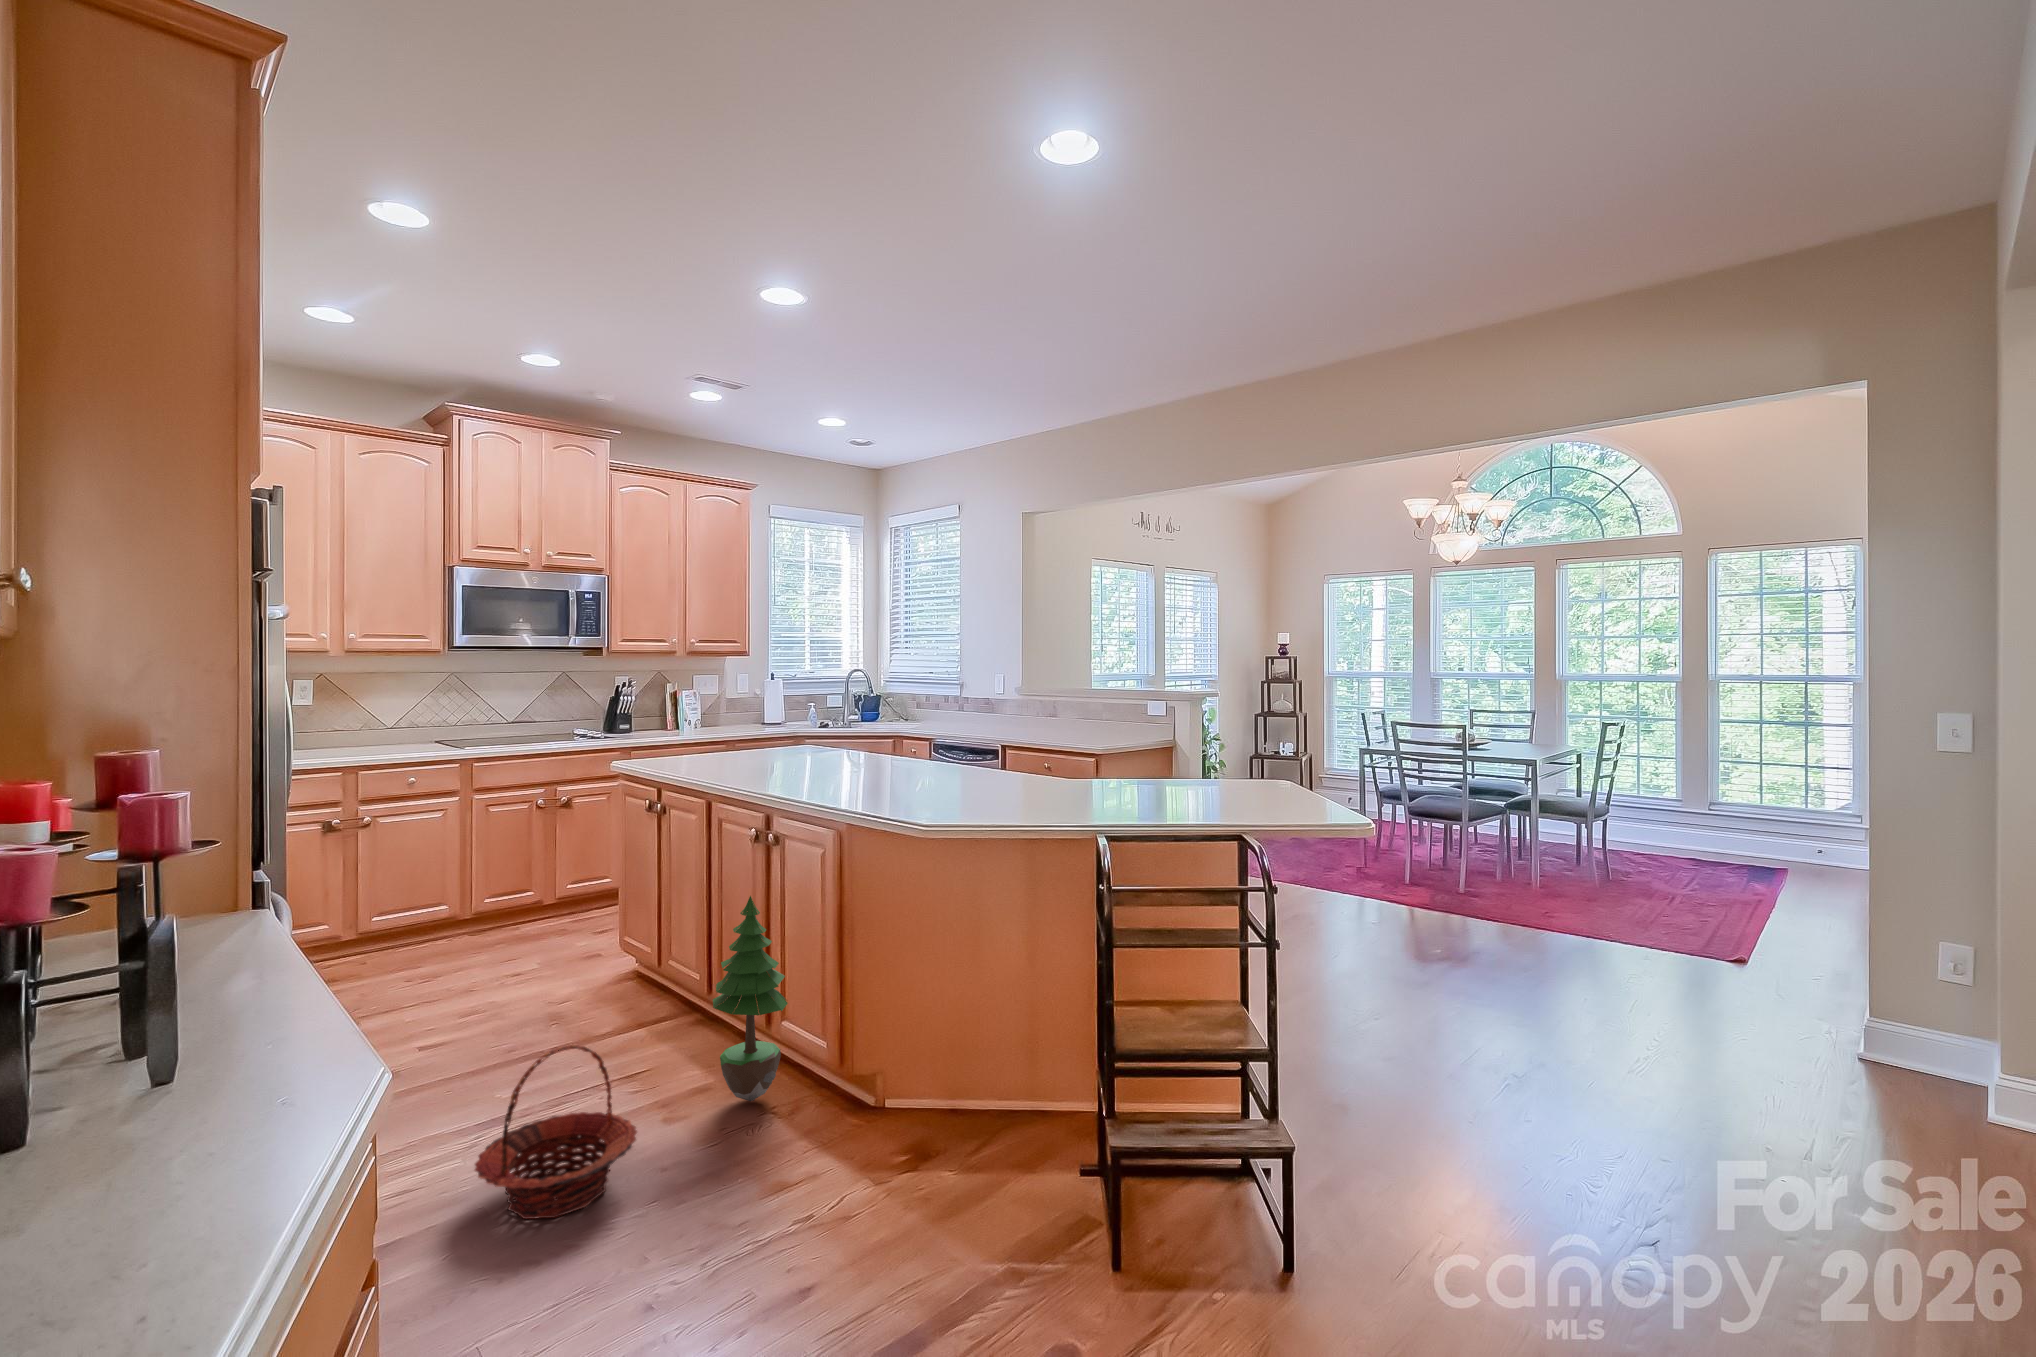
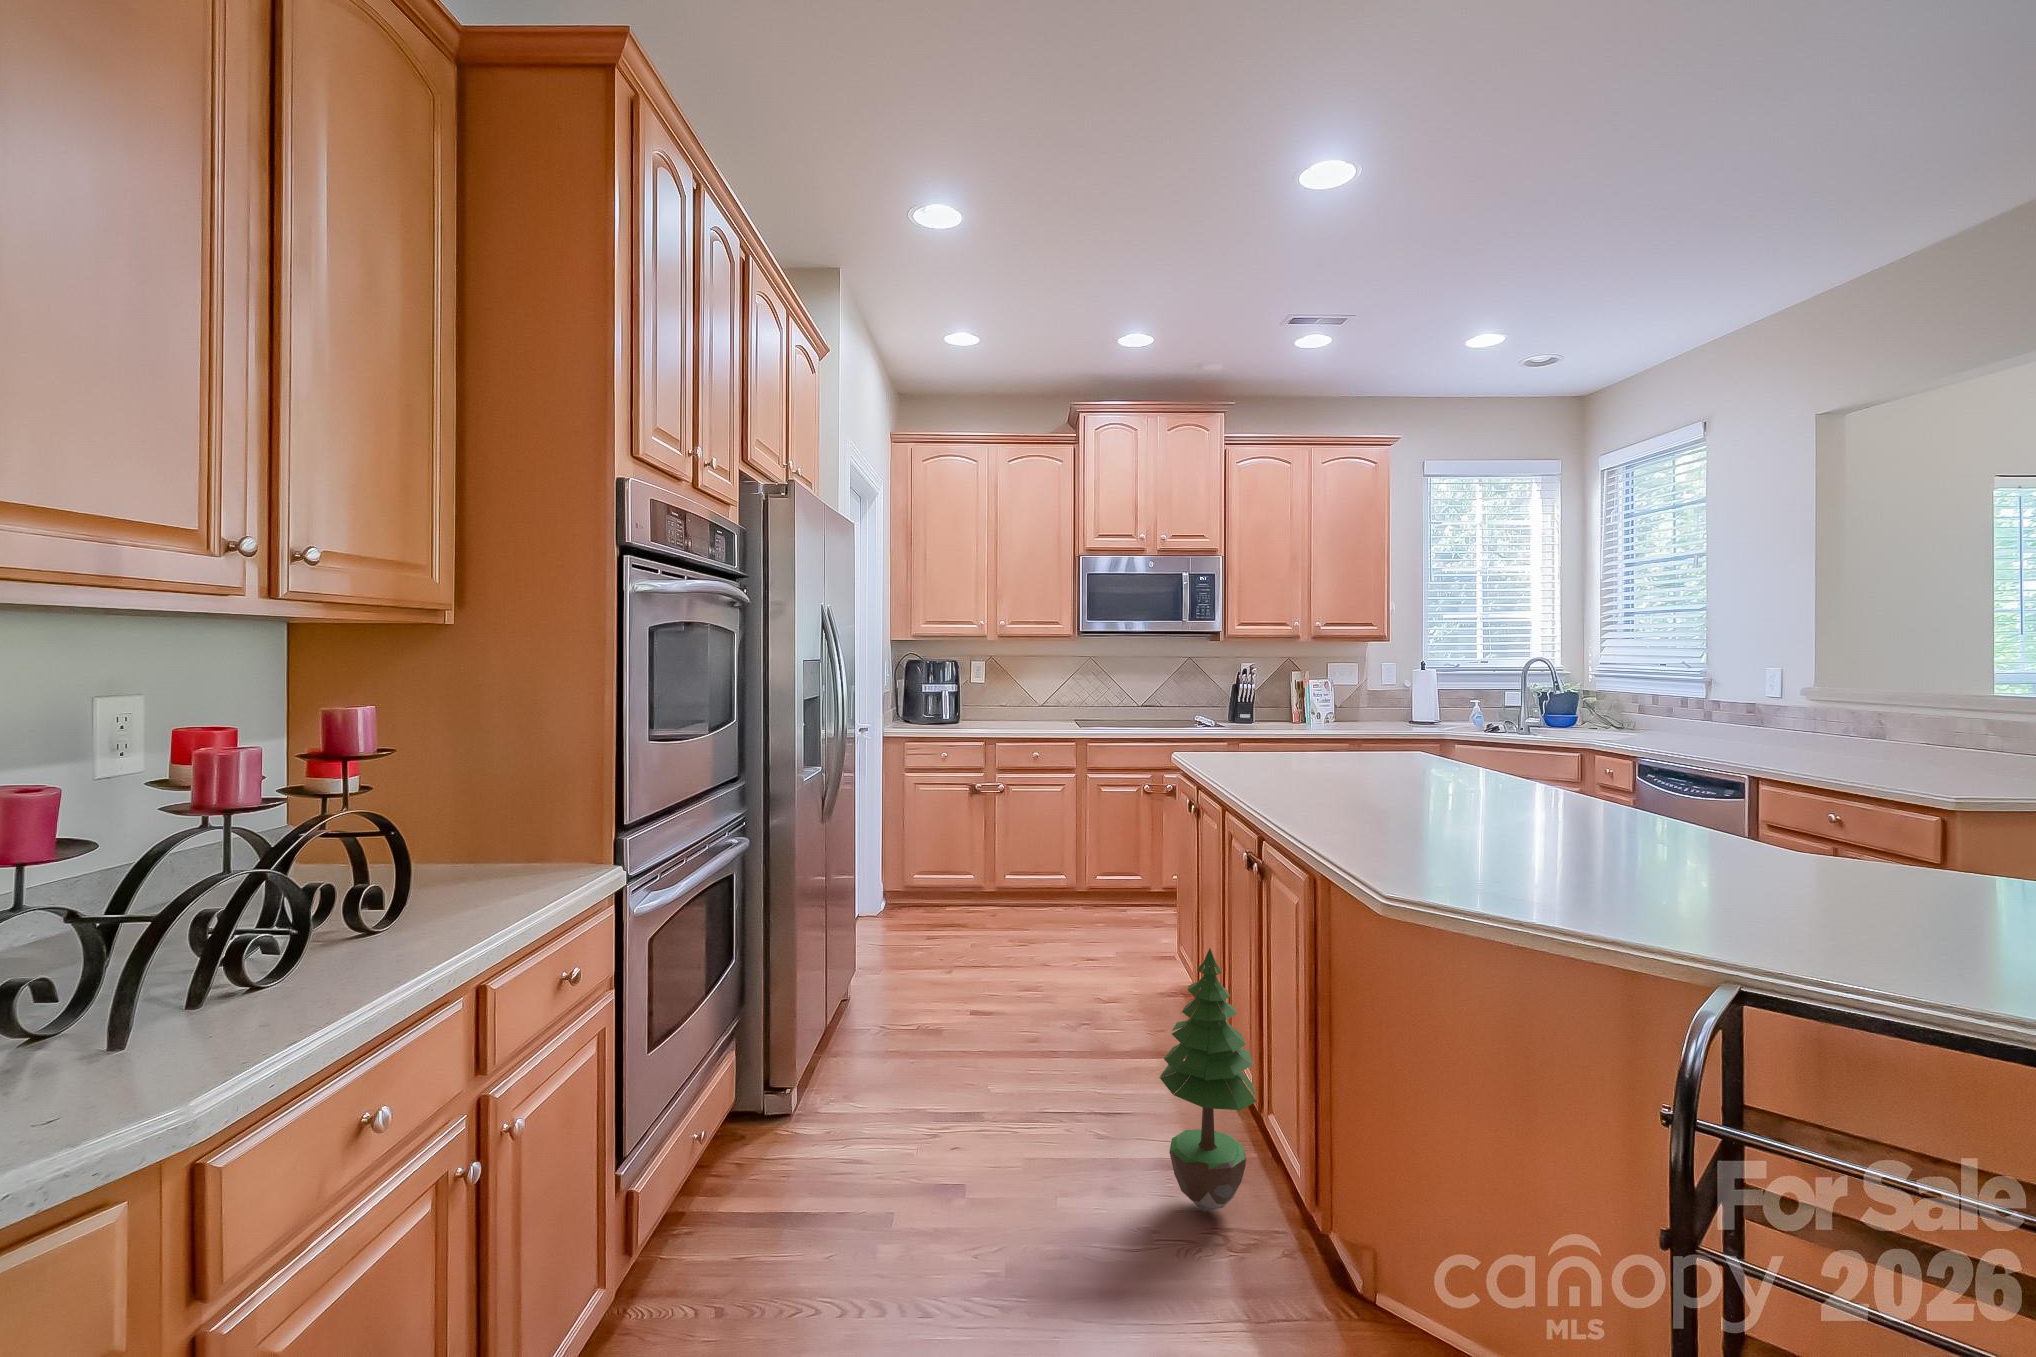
basket: present [475,1045,637,1219] -> none [873,1076,1037,1271]

